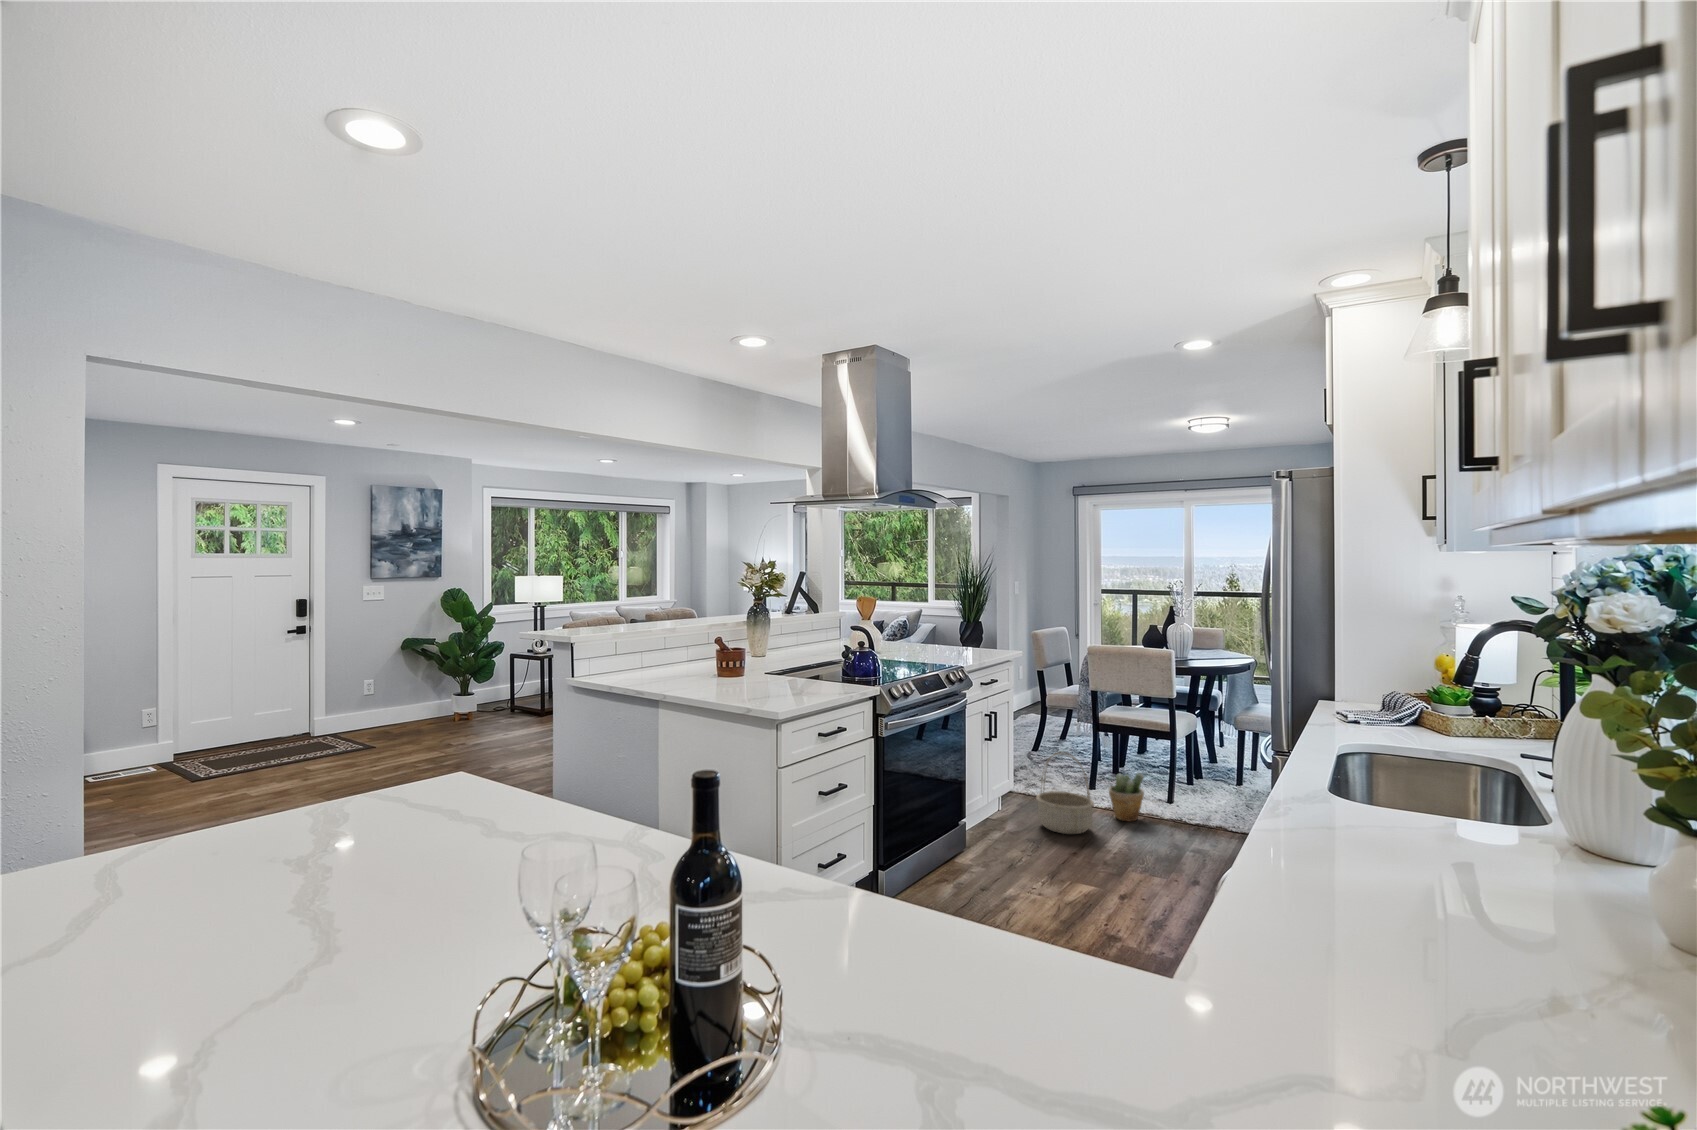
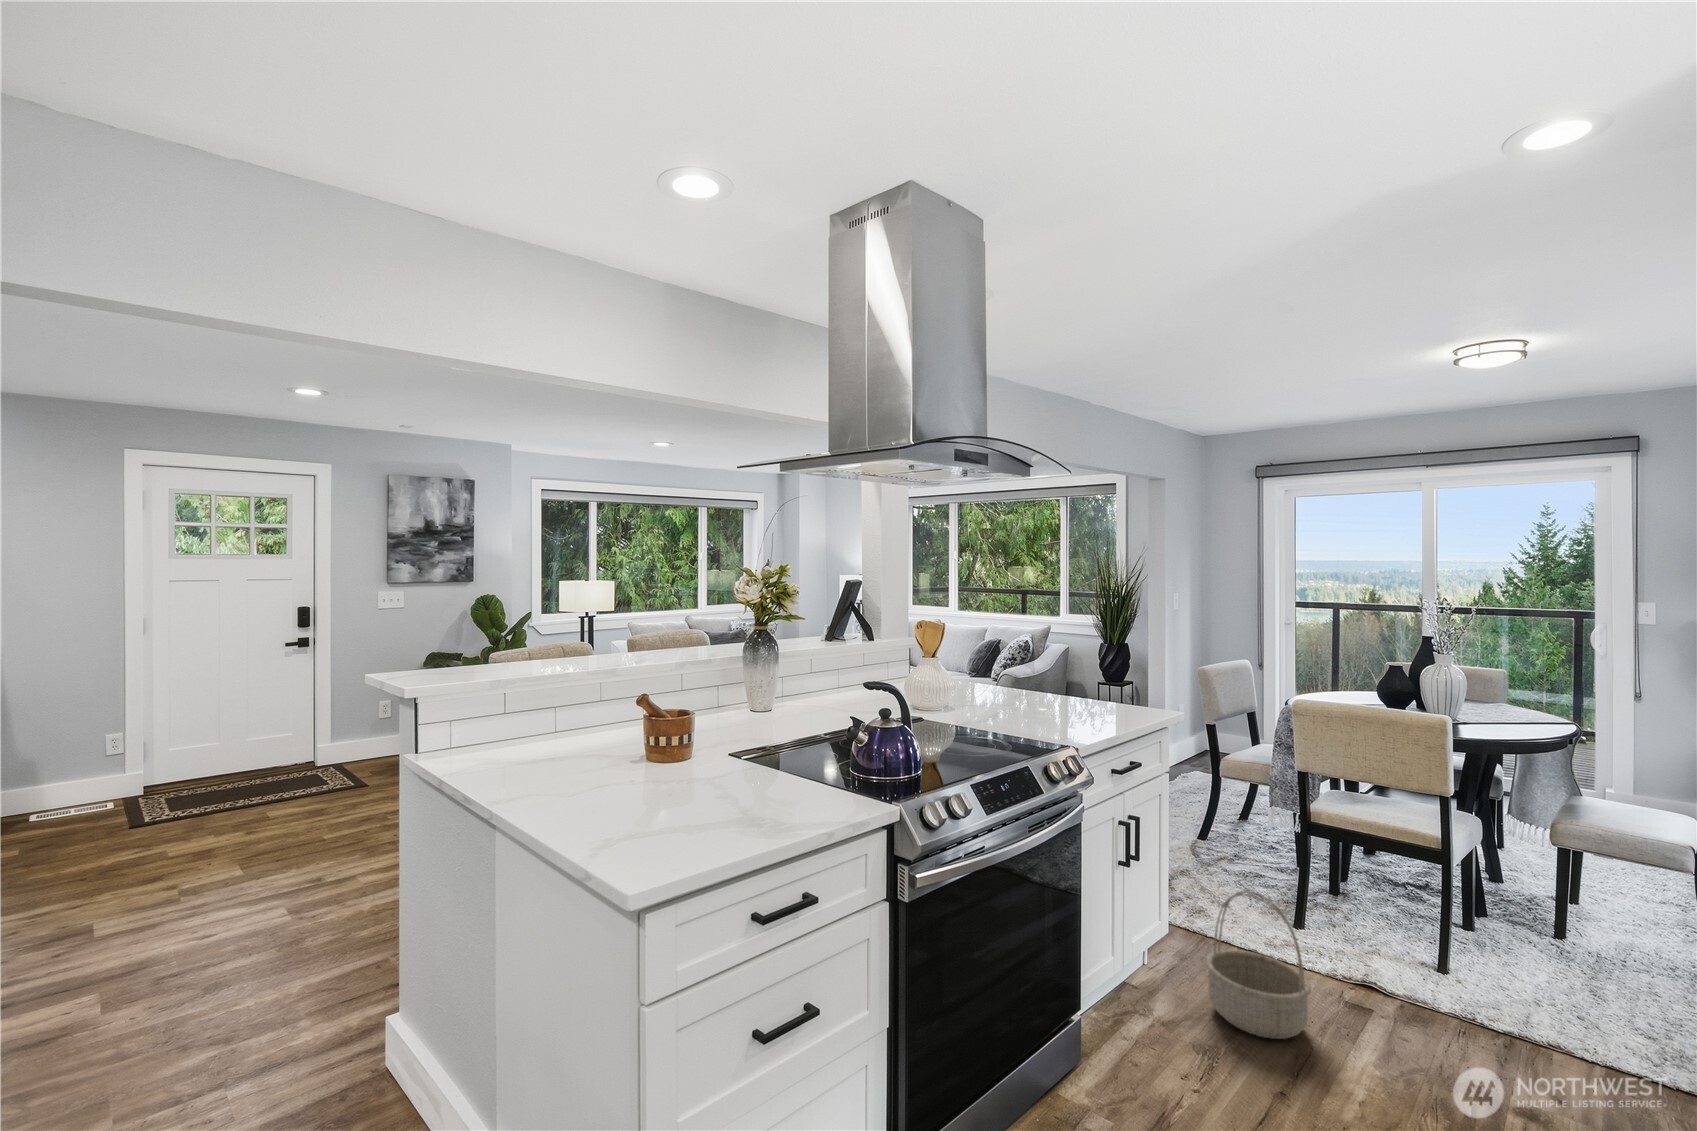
potted plant: present [1109,773,1144,821] -> none [1334,930,1401,1015]

